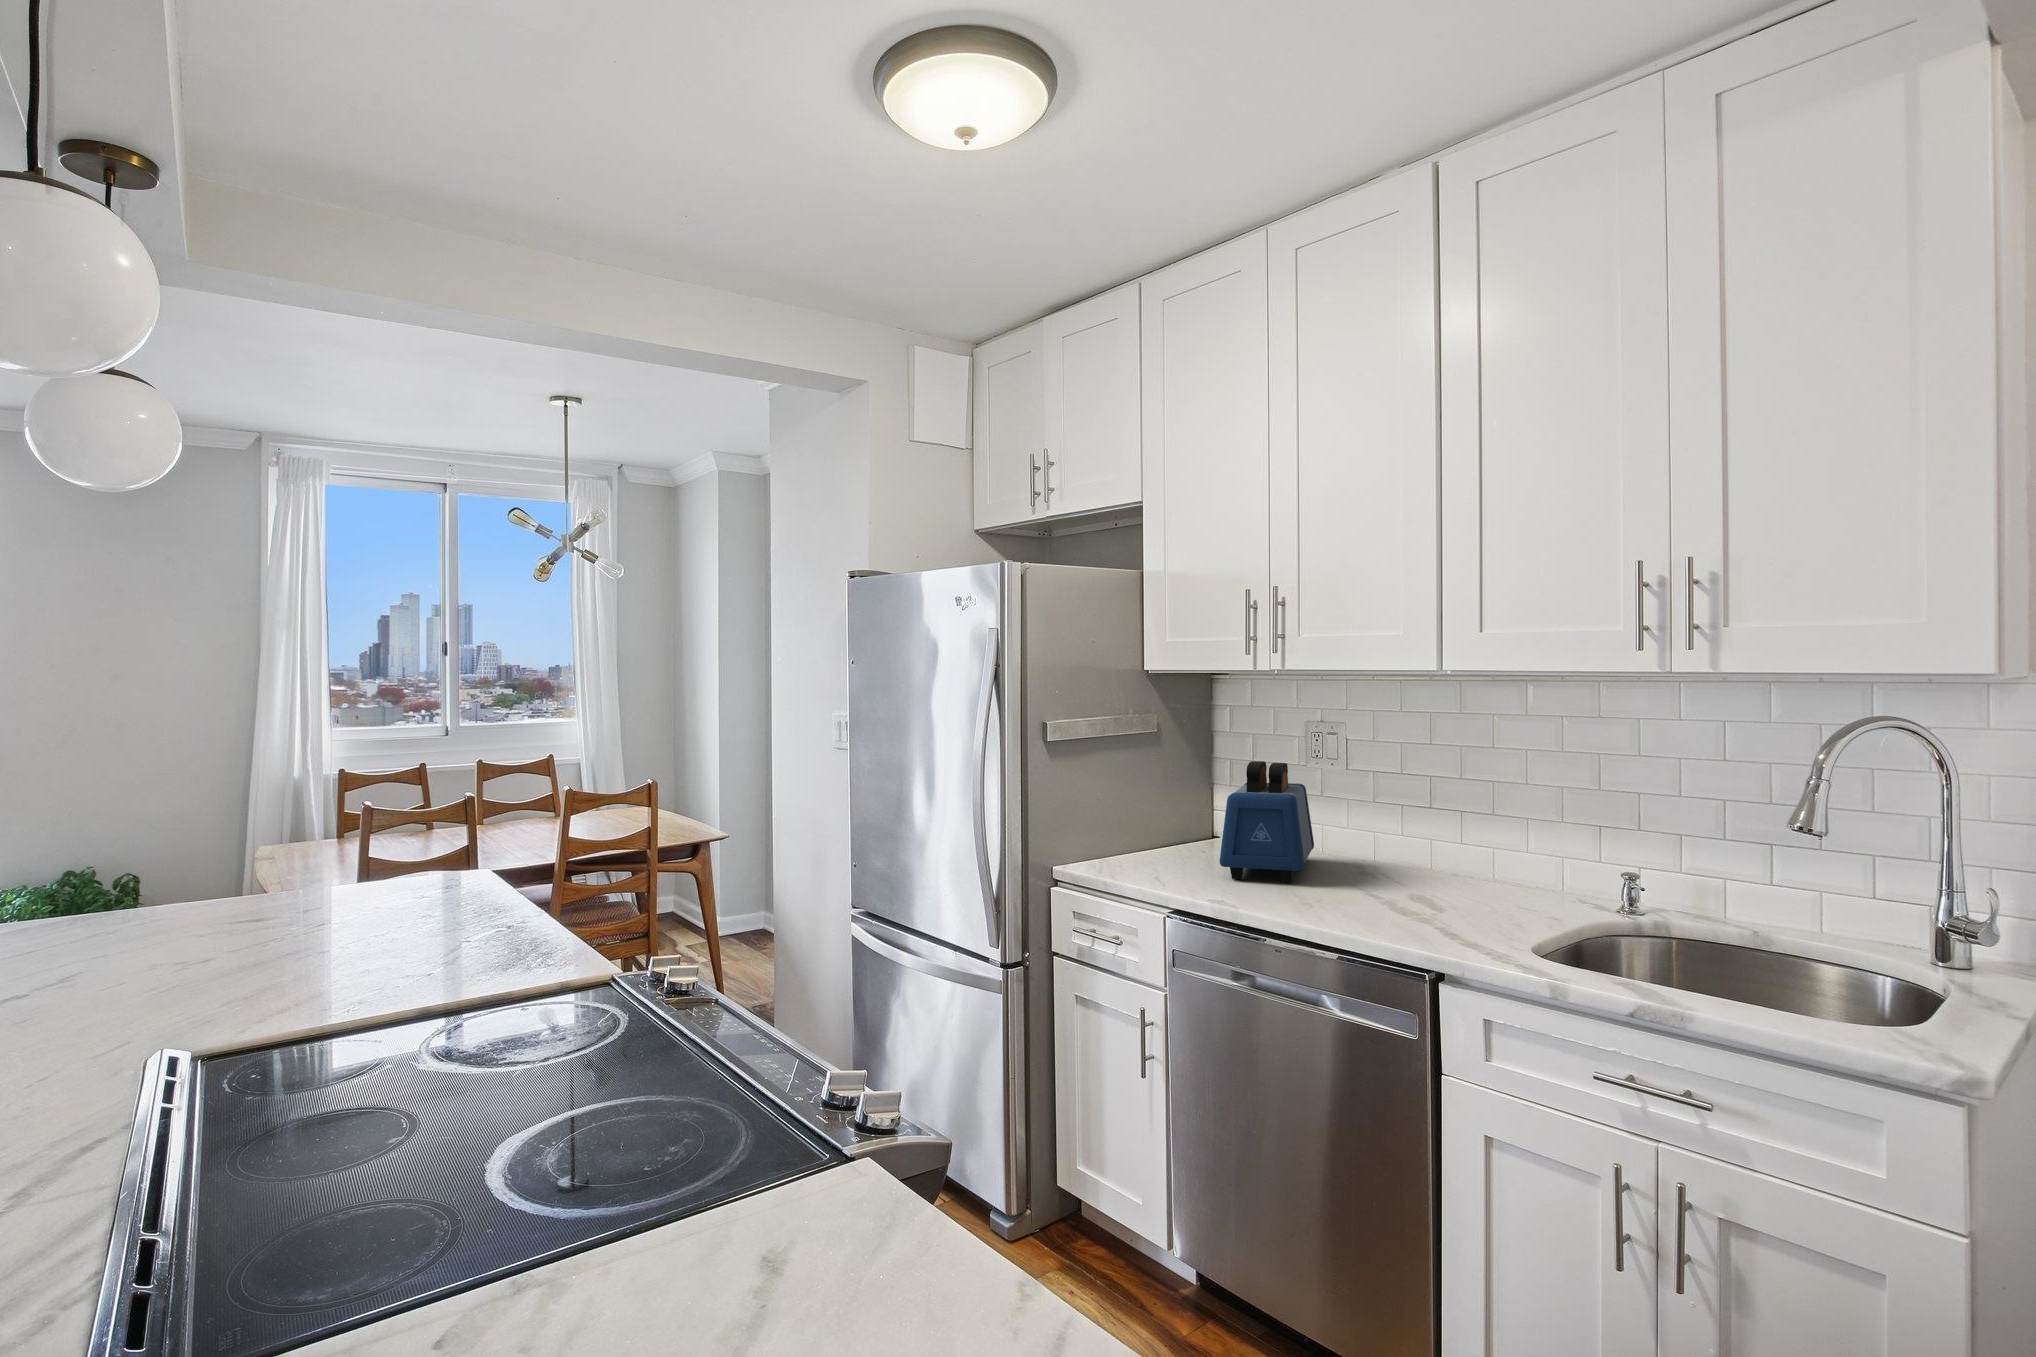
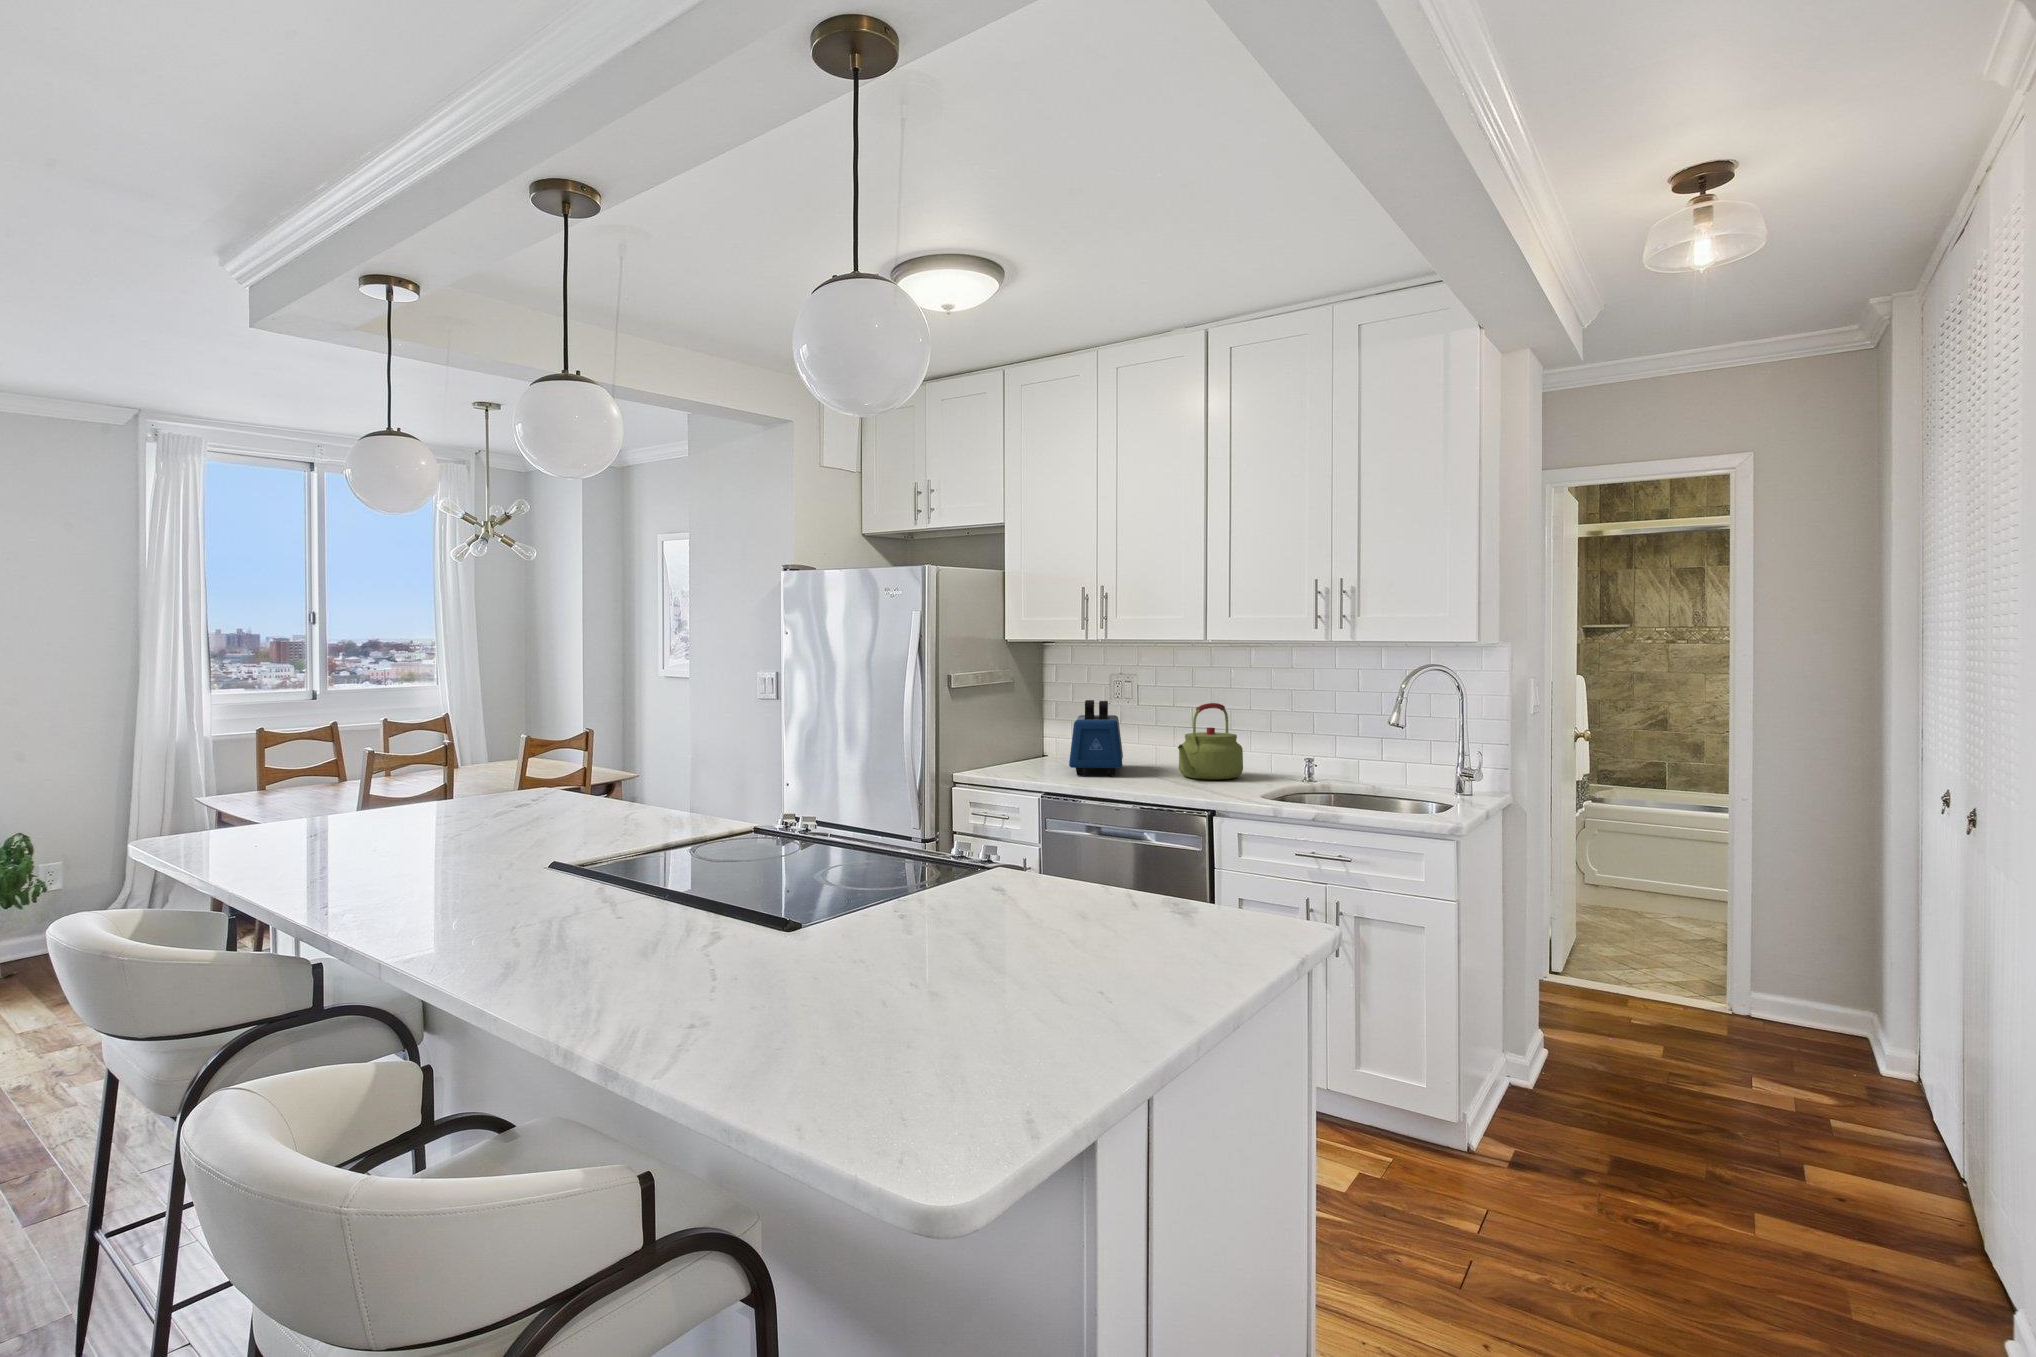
kettle: none [1391,771,1508,899] -> present [1178,703,1243,780]

